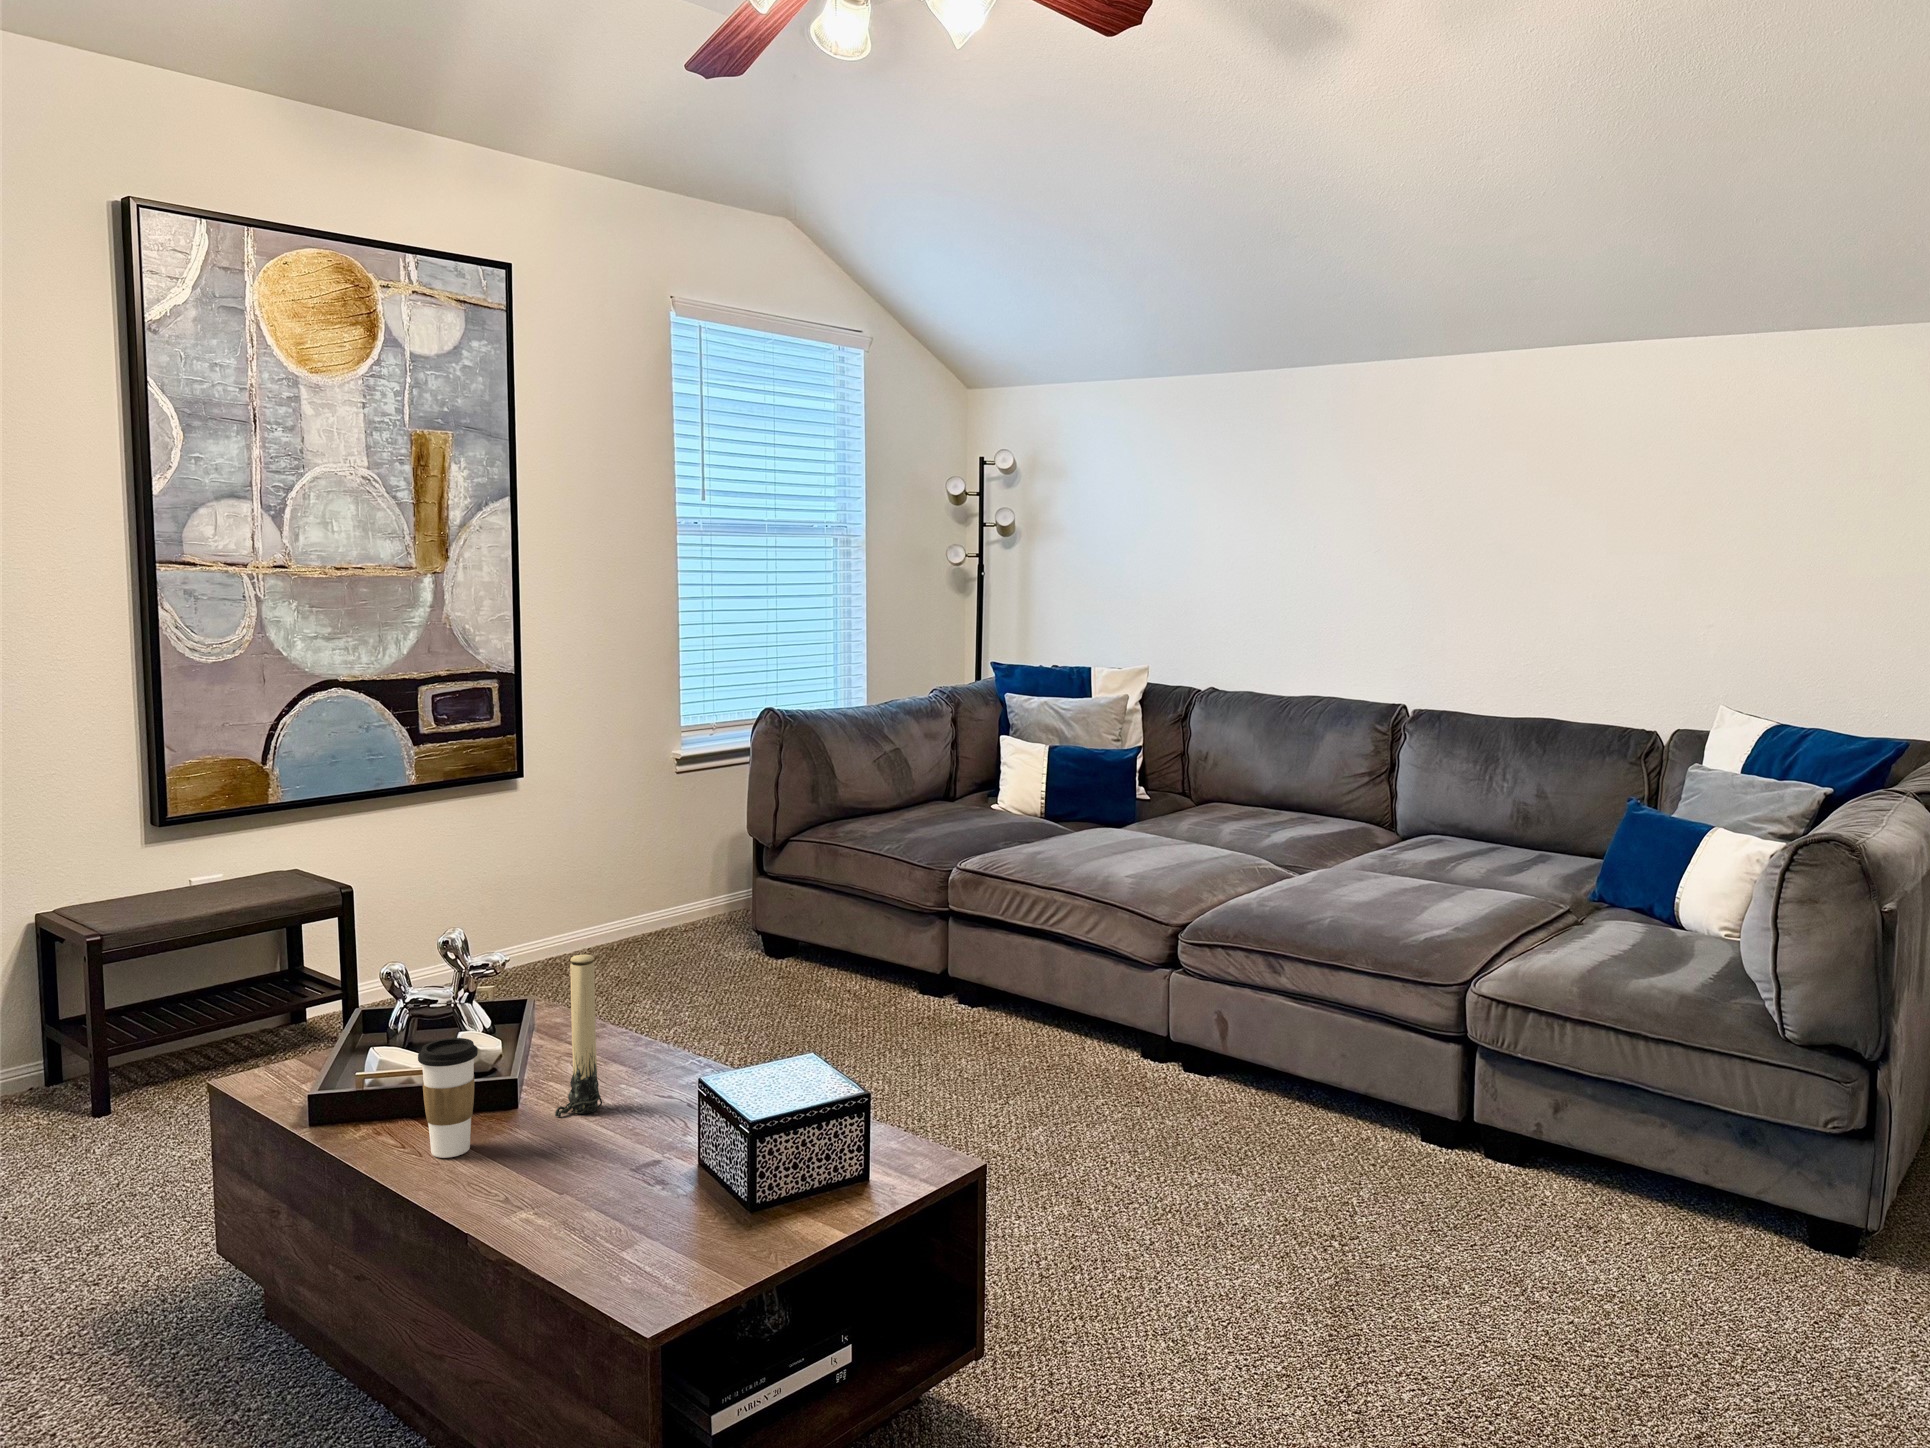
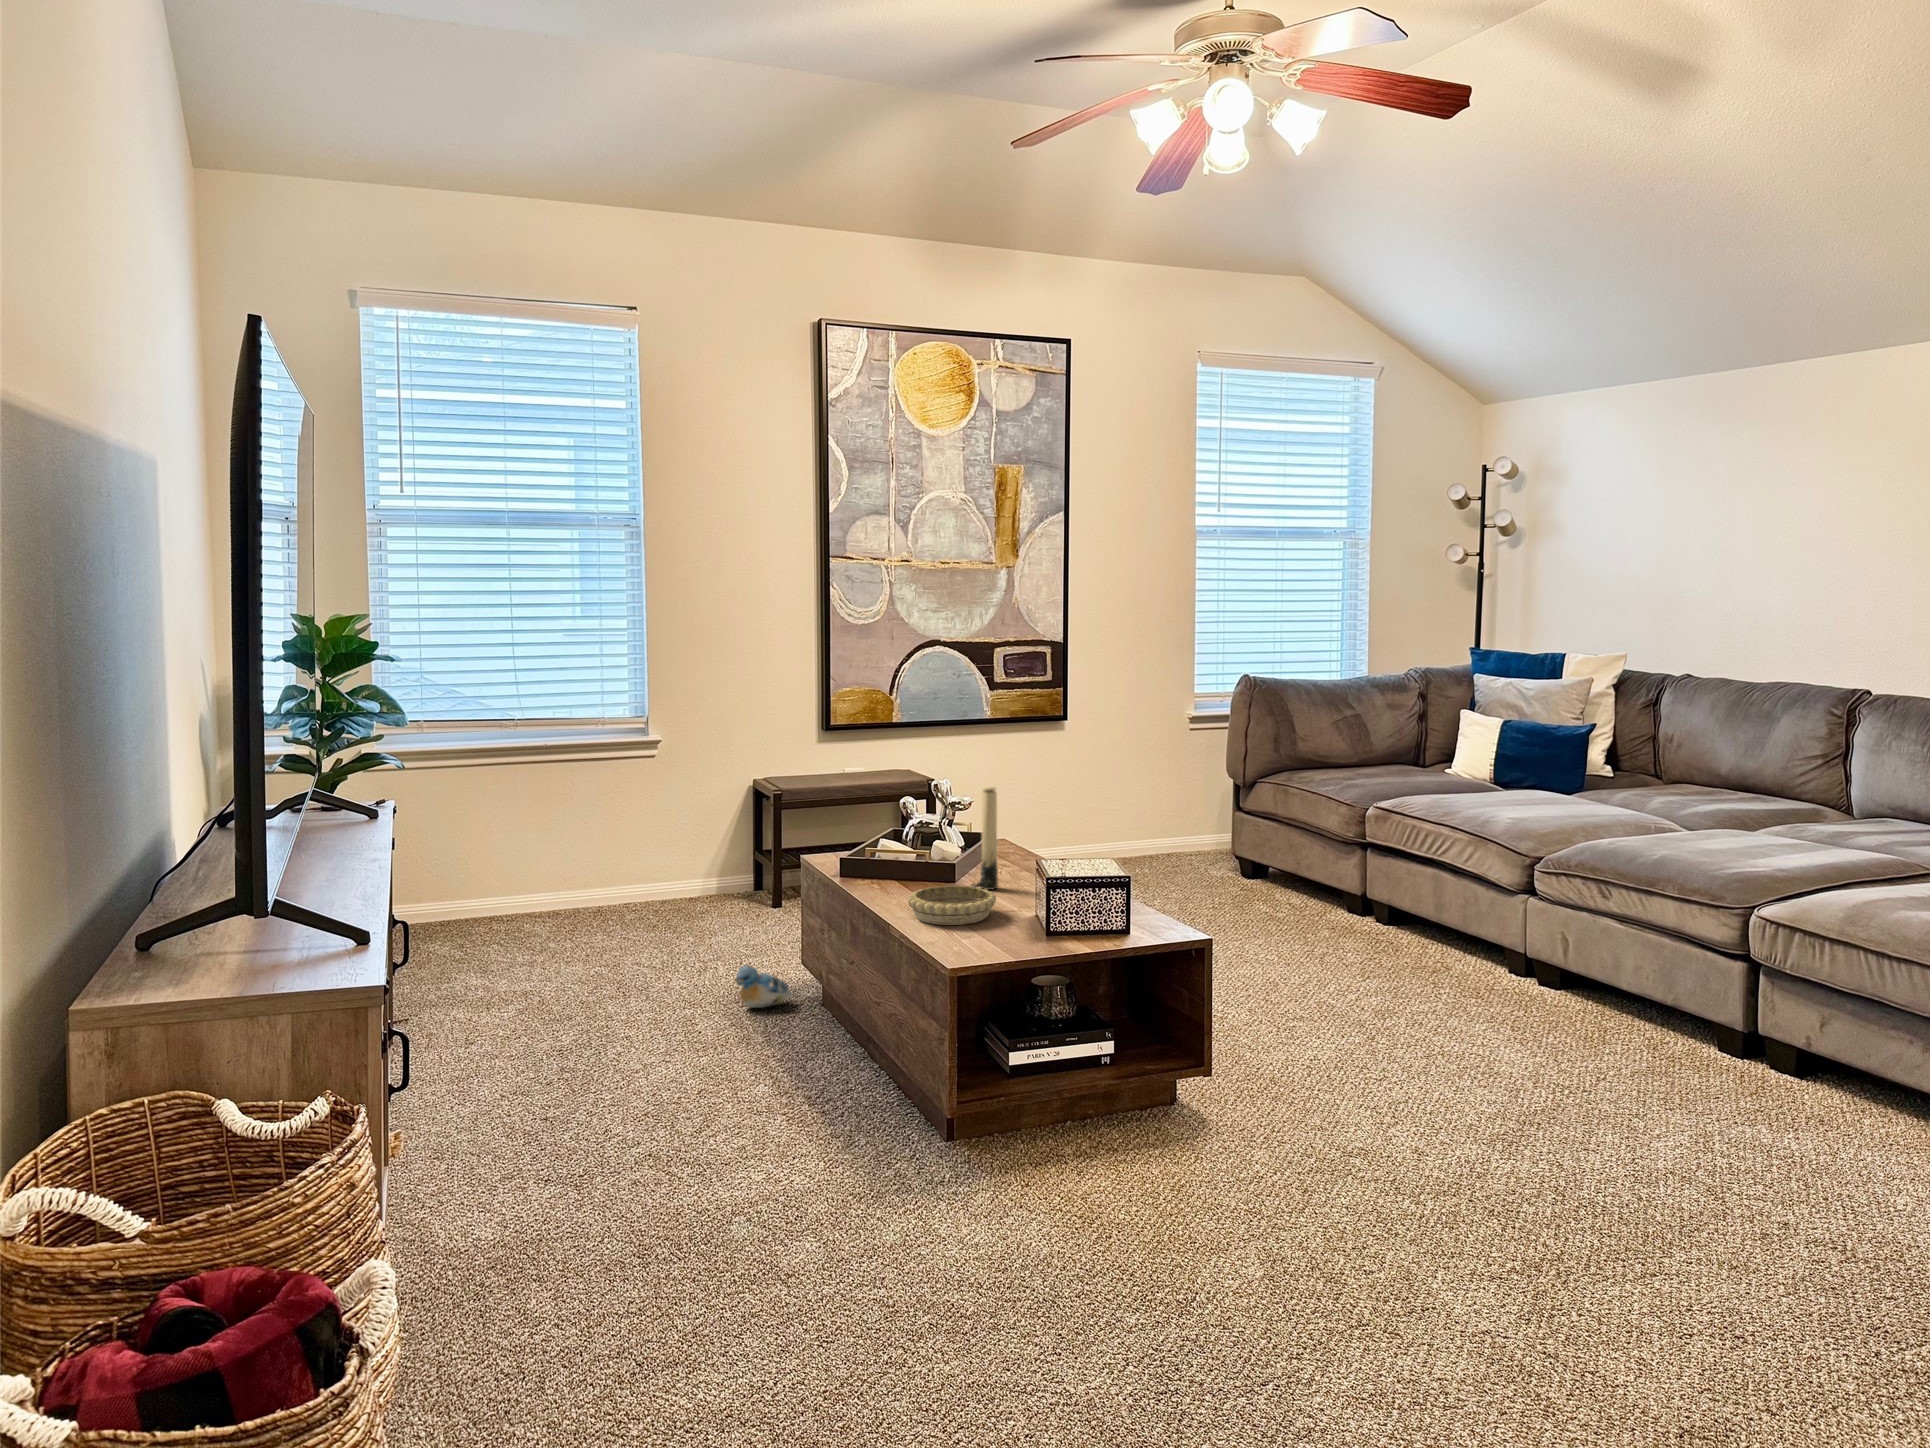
coffee cup: present [418,1038,478,1158] -> none [884,826,918,897]
decorative bowl: none [492,1128,642,1215] -> present [908,886,996,925]
plush toy: none [94,1283,211,1351] -> present [735,965,795,1008]

